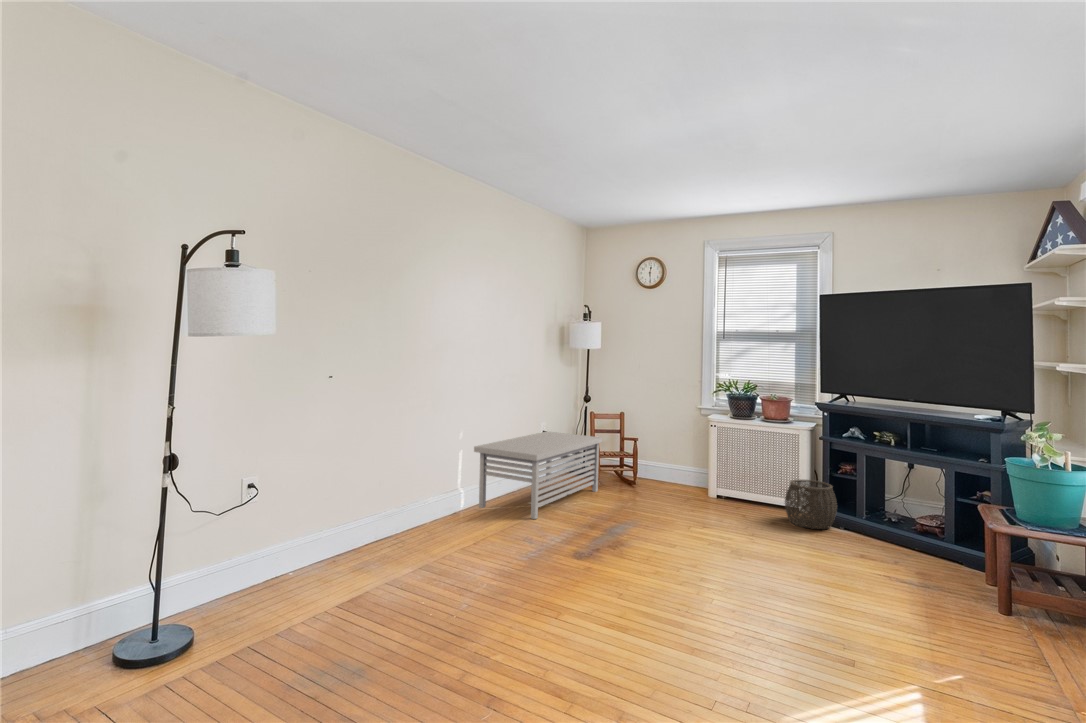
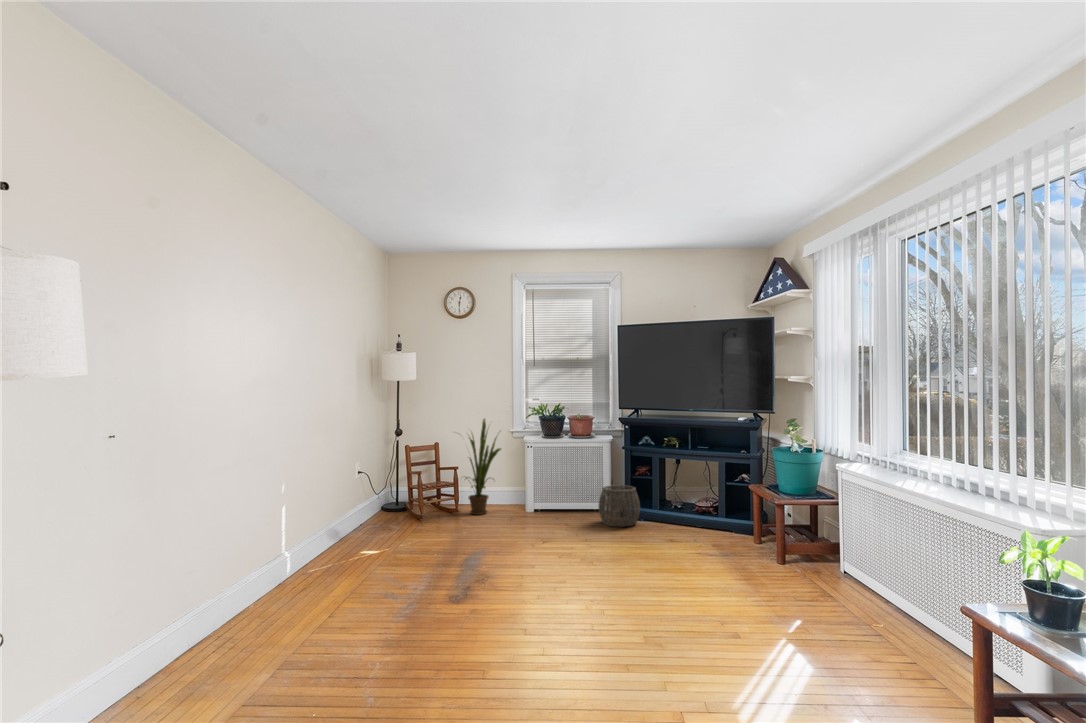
house plant: none [634,392,687,490] -> present [466,419,501,515]
storage bench: present [474,431,602,519] -> none [295,467,425,555]

